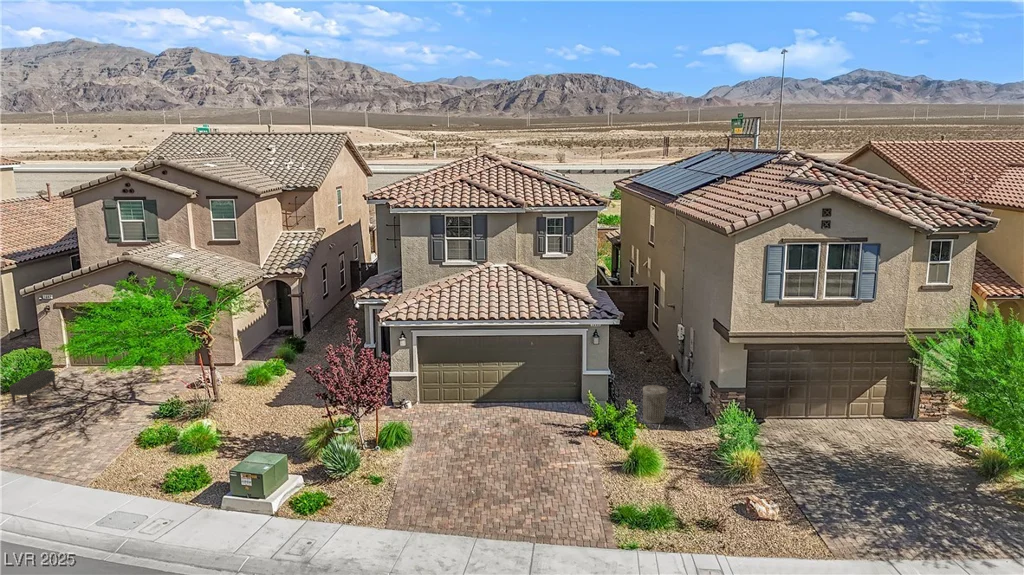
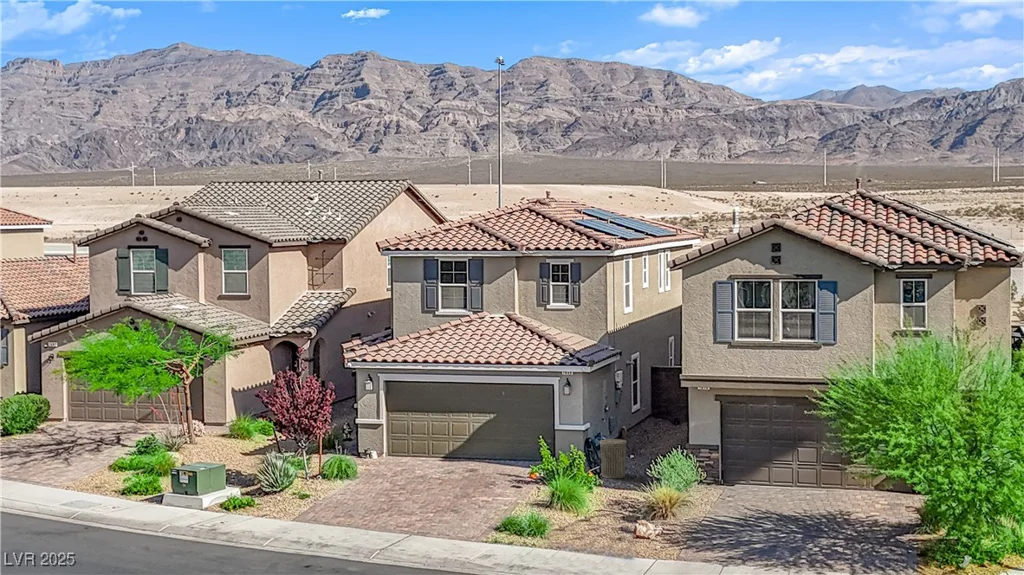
bench: present [9,370,56,405] -> none [18,410,59,437]

